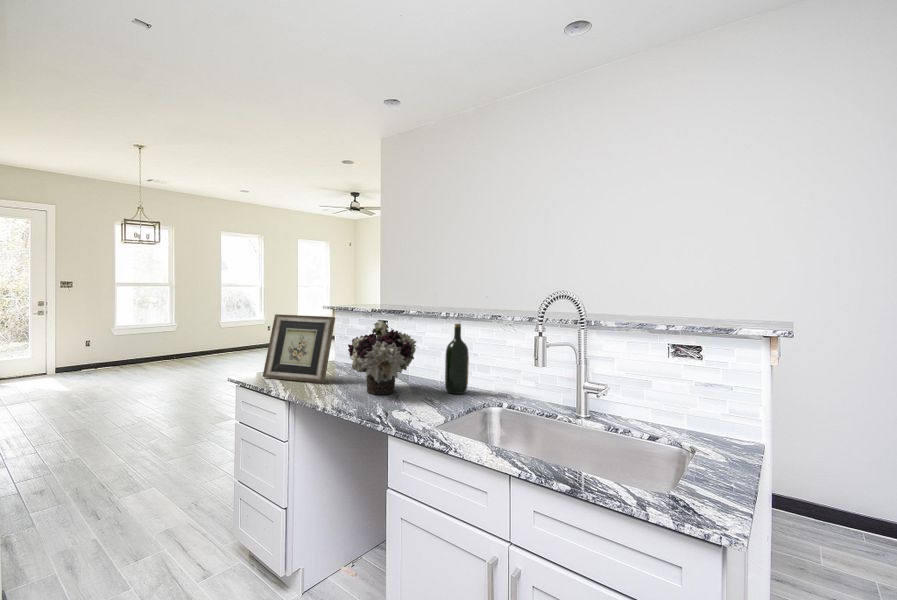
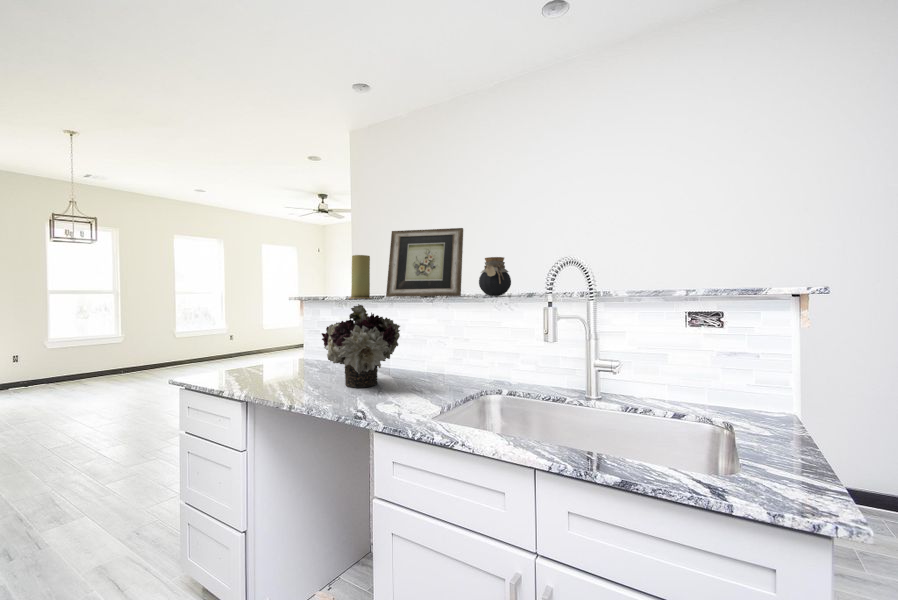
candle: none [373,272,395,312] -> present [351,255,370,298]
jar: none [489,283,518,318] -> present [479,257,511,296]
picture frame: present [263,314,335,383] -> present [386,228,463,297]
wine bottle: present [445,324,469,394] -> none [433,305,459,383]

